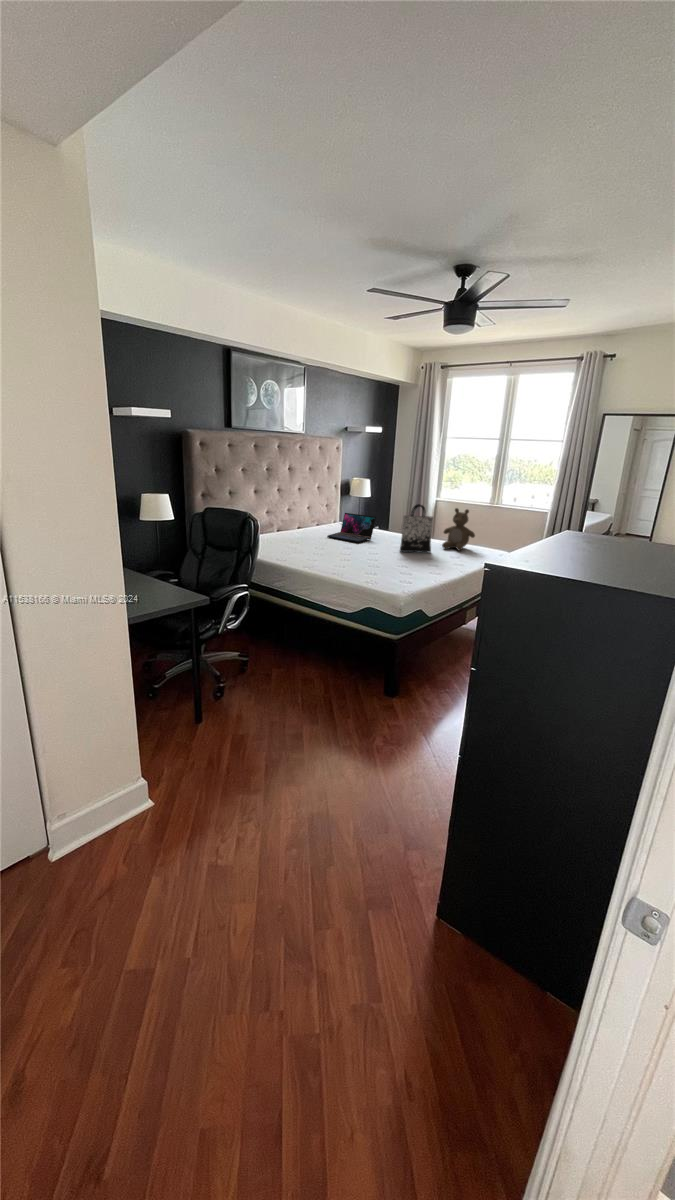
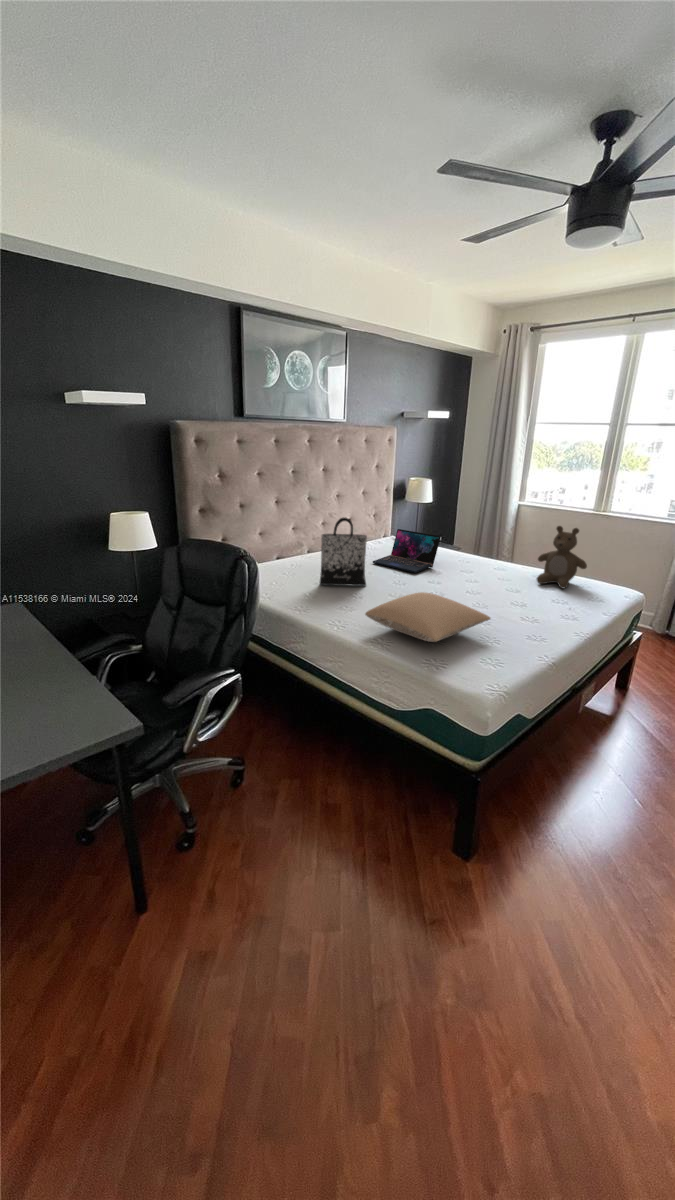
tote bag: present [400,504,433,552] -> present [320,517,367,586]
pillow: none [326,546,407,573] -> present [365,592,490,642]

